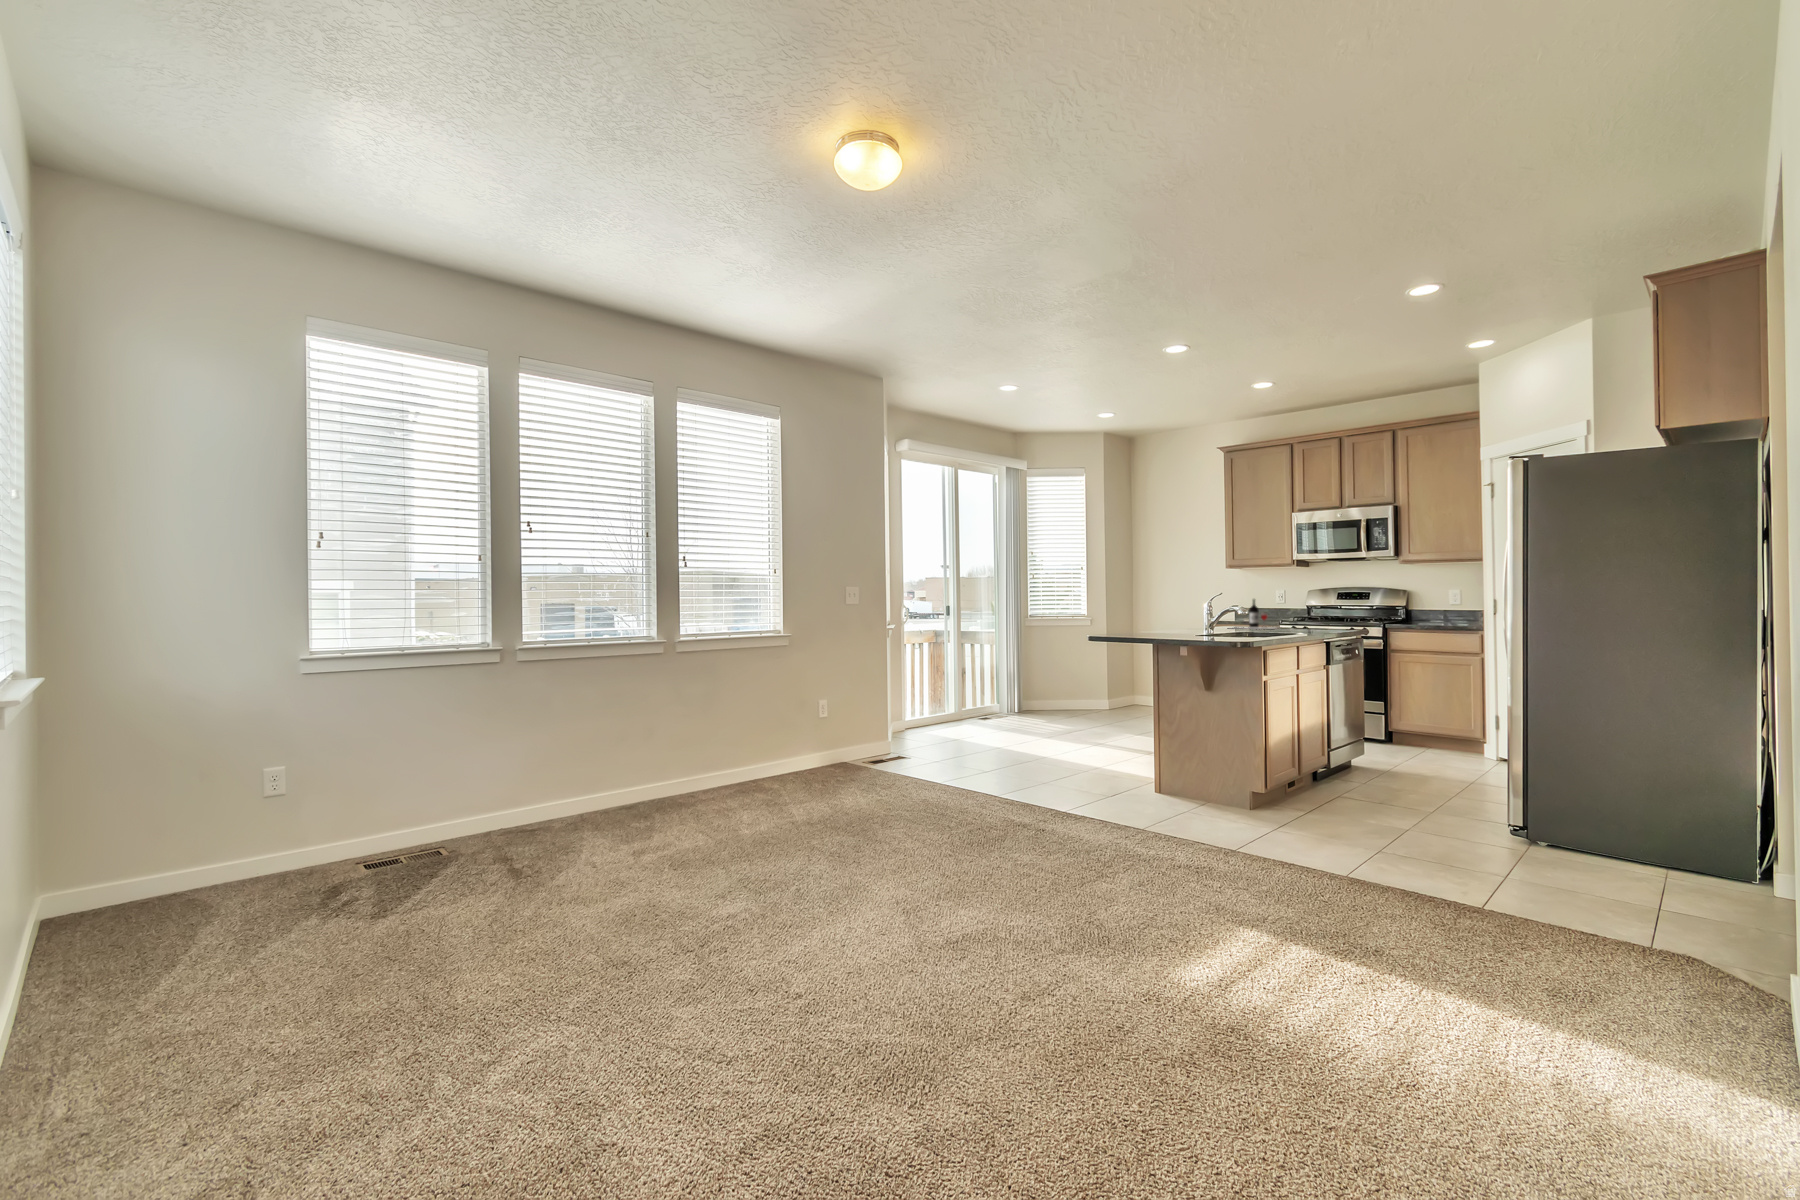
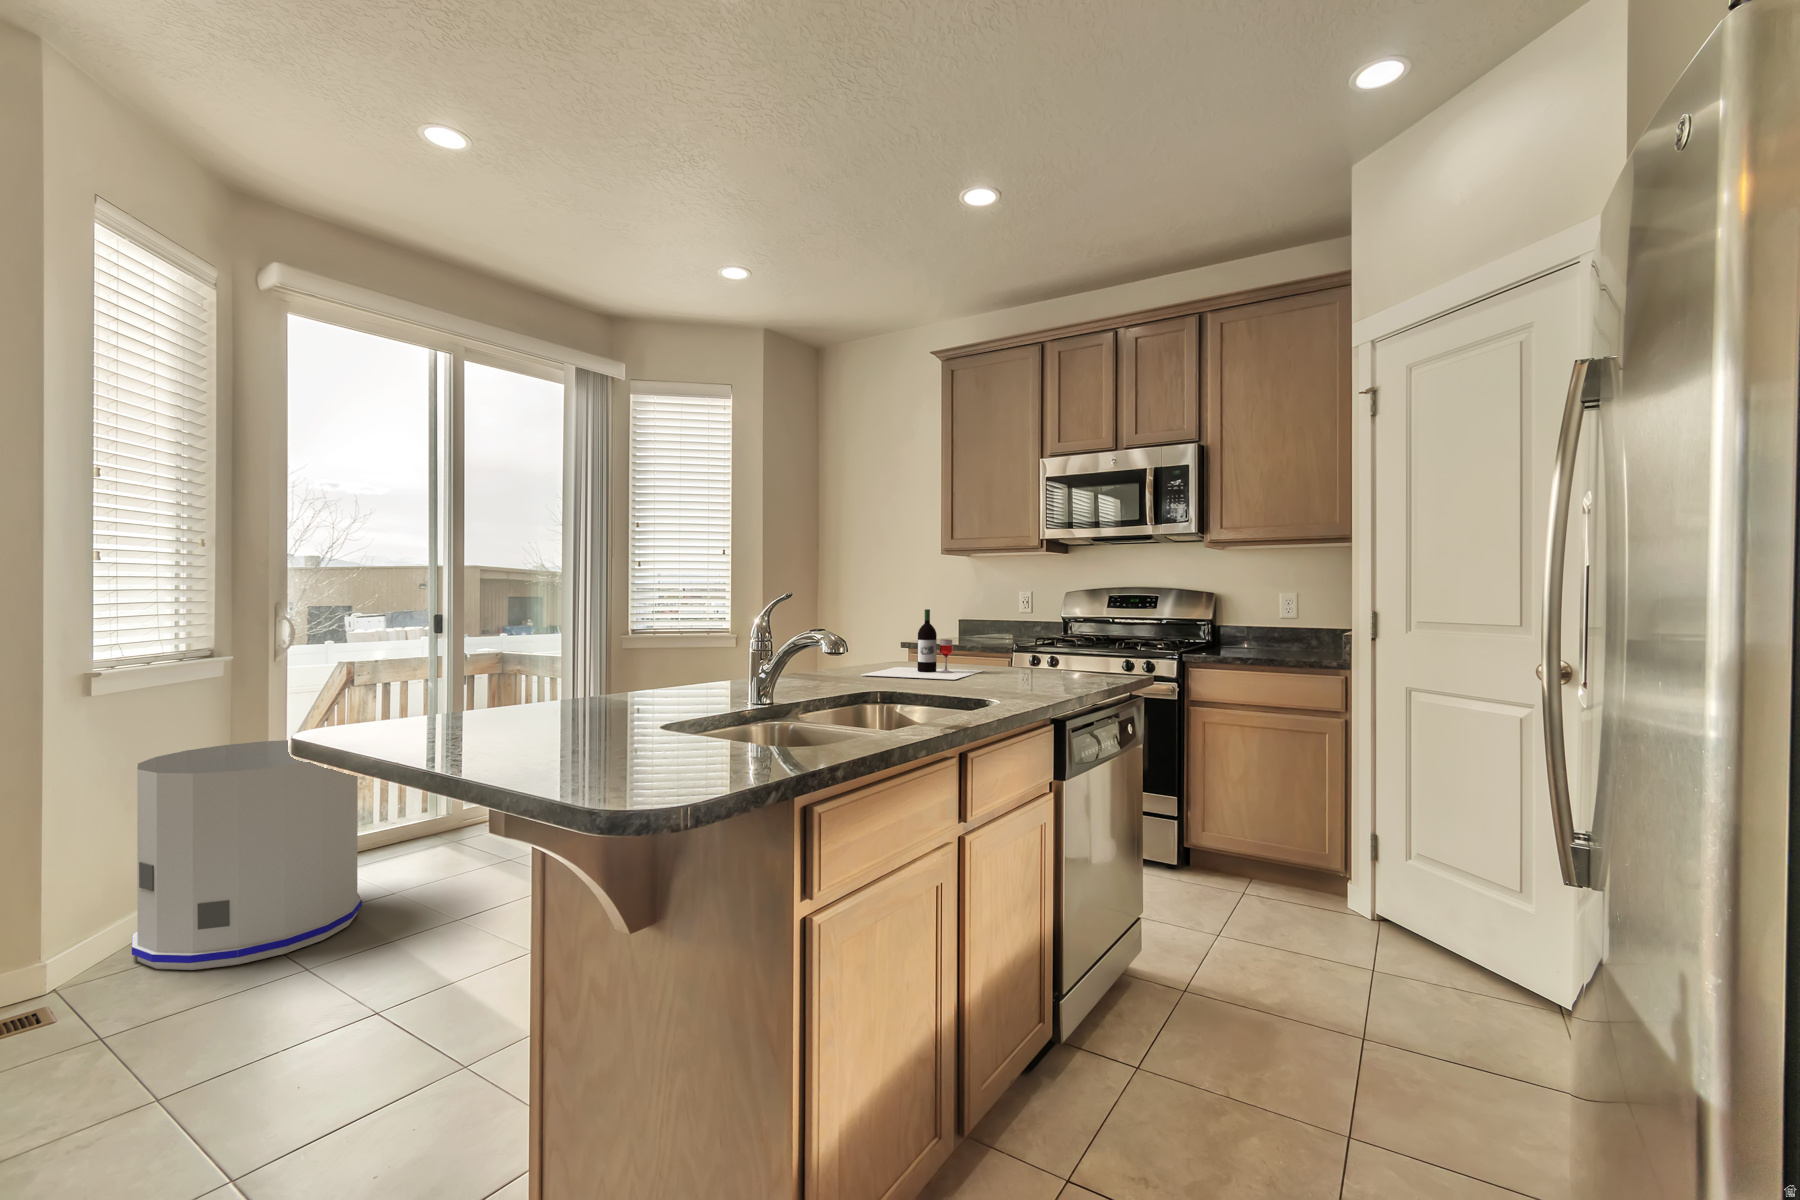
trash can: none [889,664,970,753] -> present [132,740,362,970]

